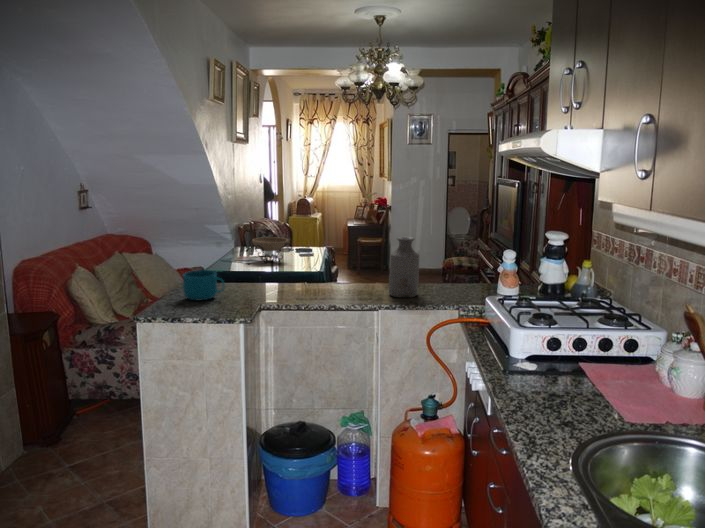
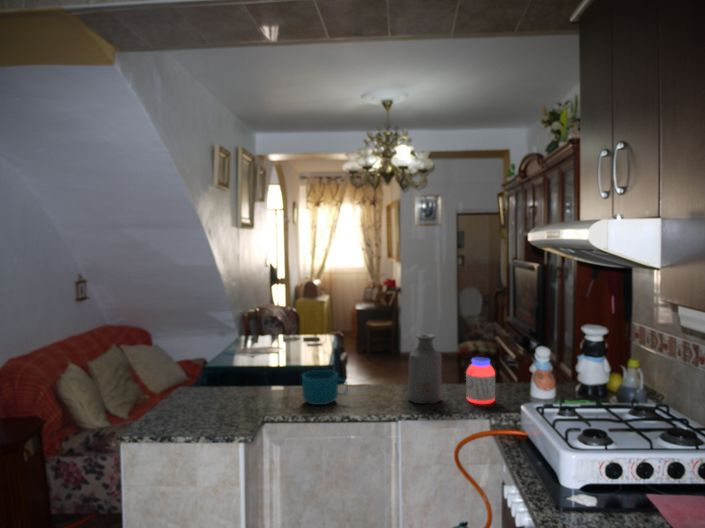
decorative bowl: present [249,237,292,263] -> none [253,327,299,356]
jar: none [440,258,466,299] -> present [466,357,495,404]
cup: present [183,270,225,300] -> present [302,370,348,405]

